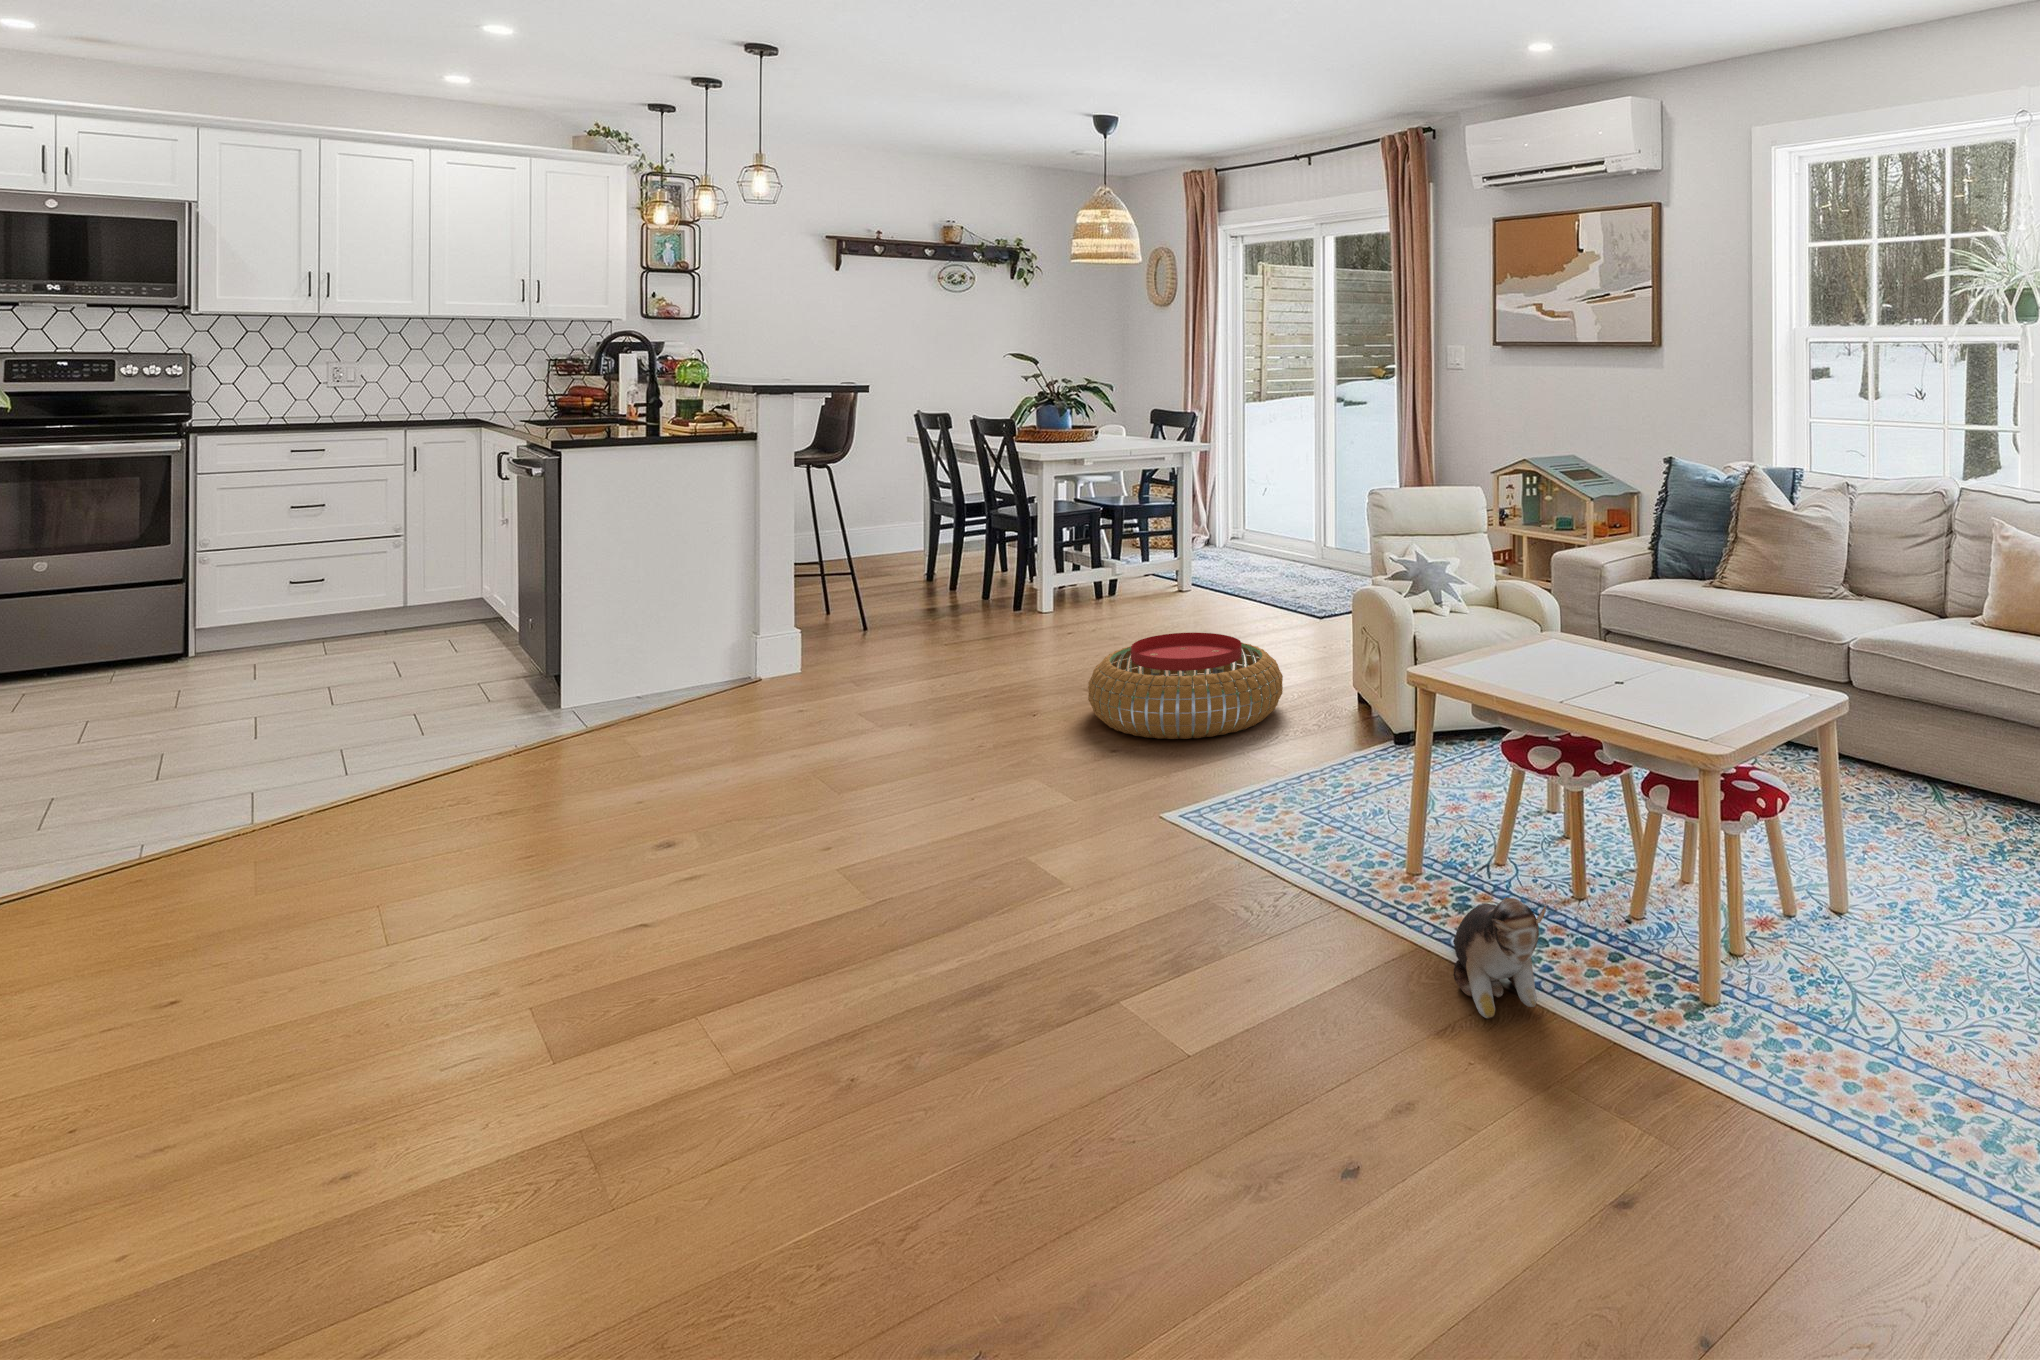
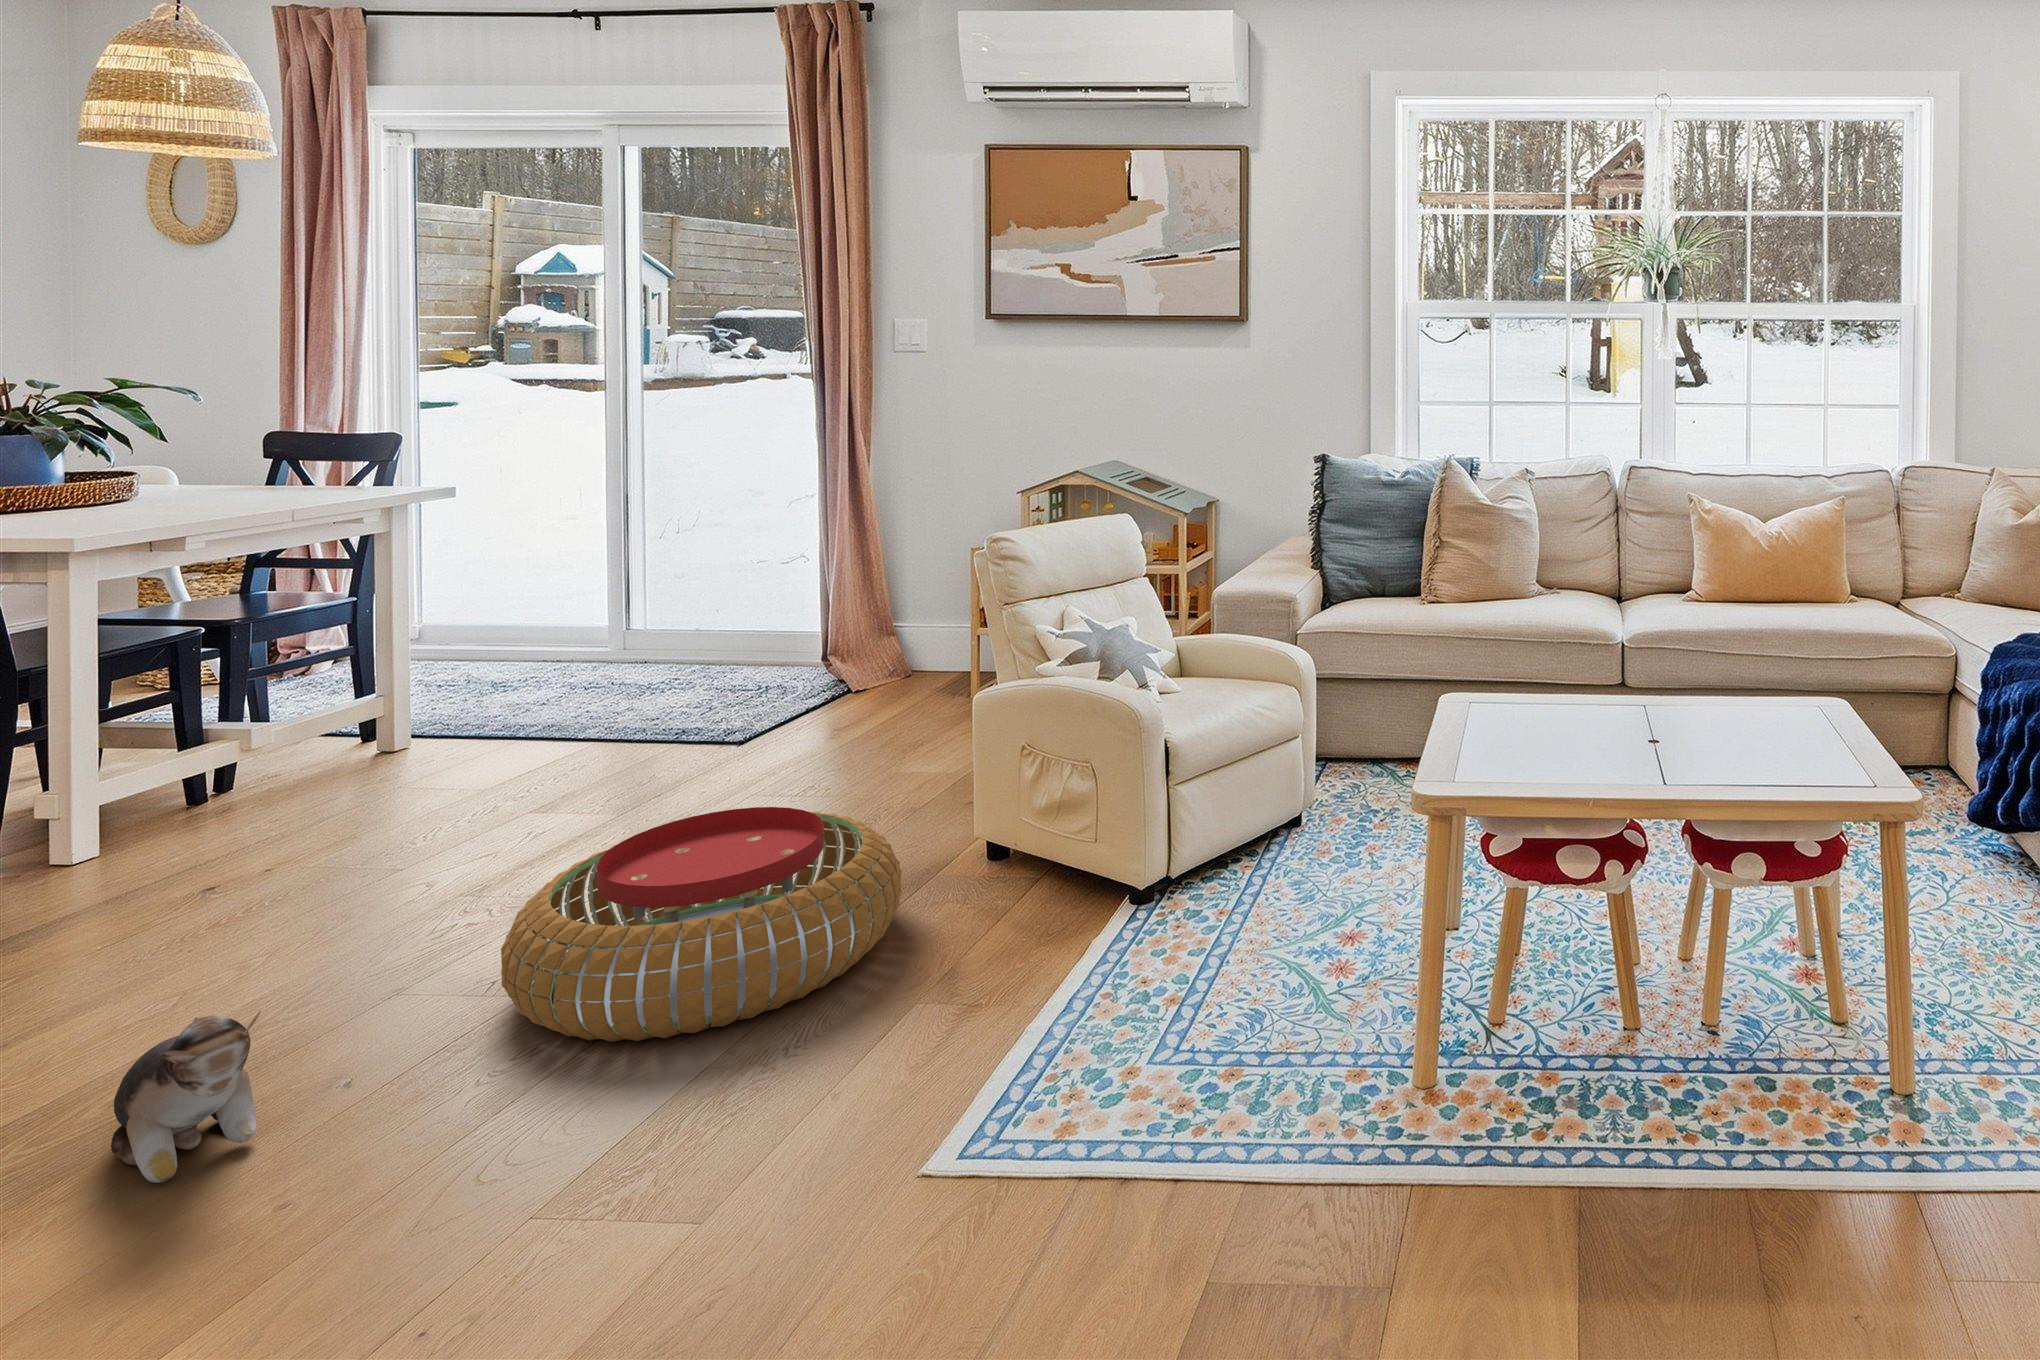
plush toy: present [1453,897,1546,1018] -> present [111,1010,261,1183]

